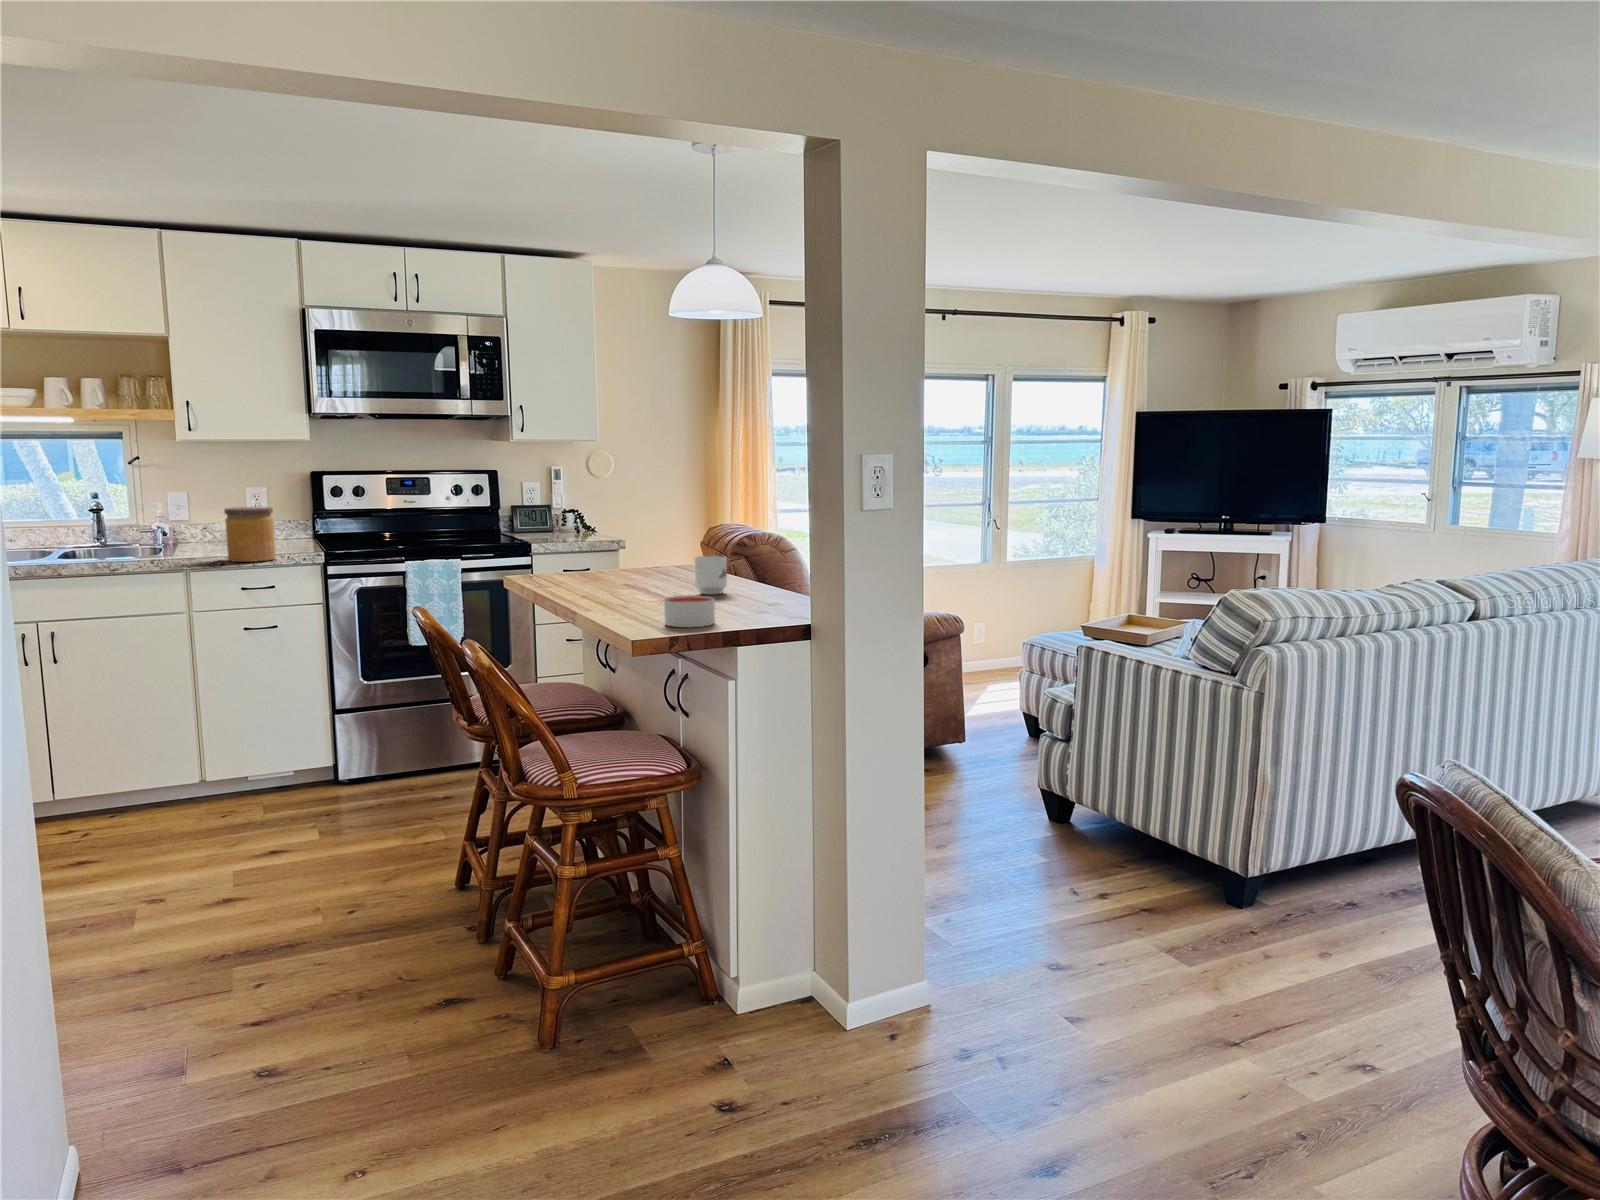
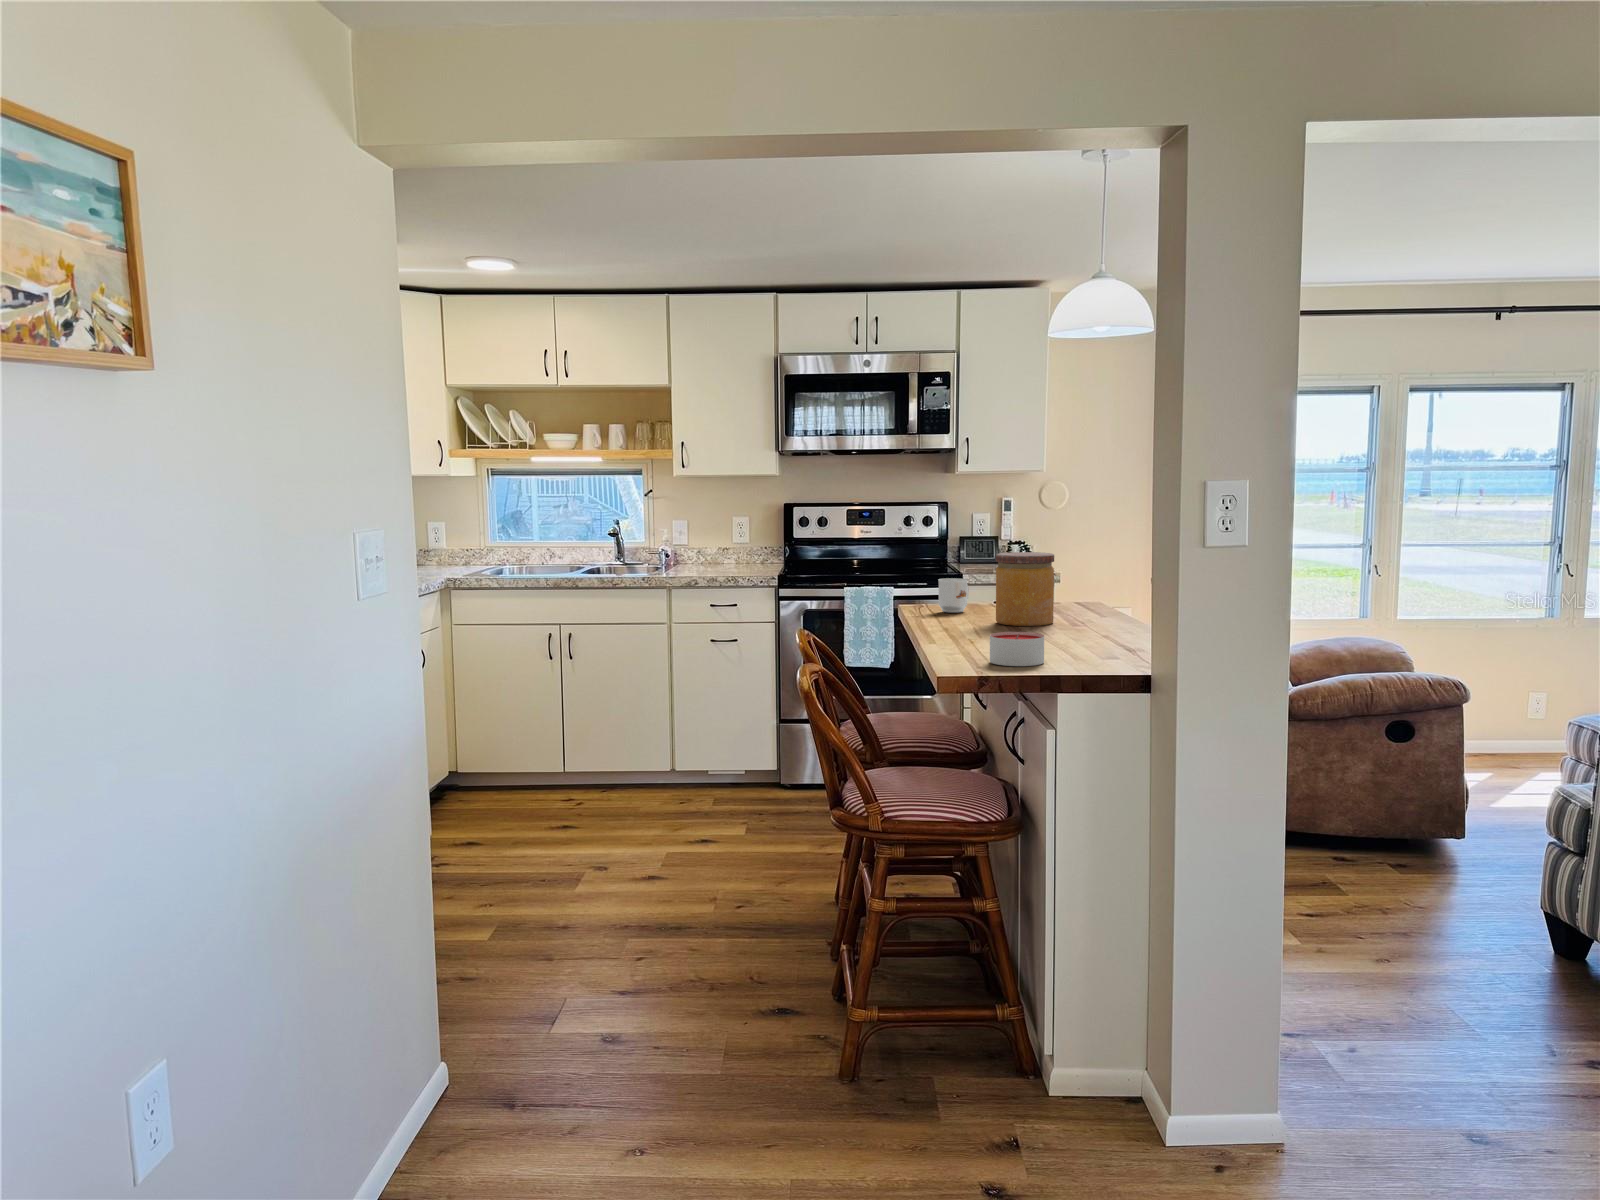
jar: present [224,507,276,562] -> present [996,552,1054,626]
mug: present [695,556,727,595] -> present [938,578,969,613]

